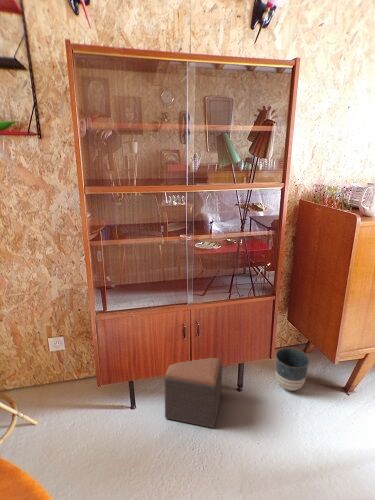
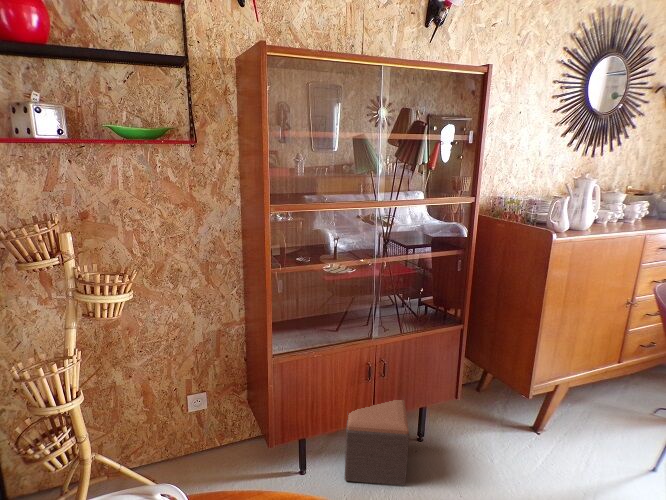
planter: present [275,348,309,391] -> none [459,385,498,434]

